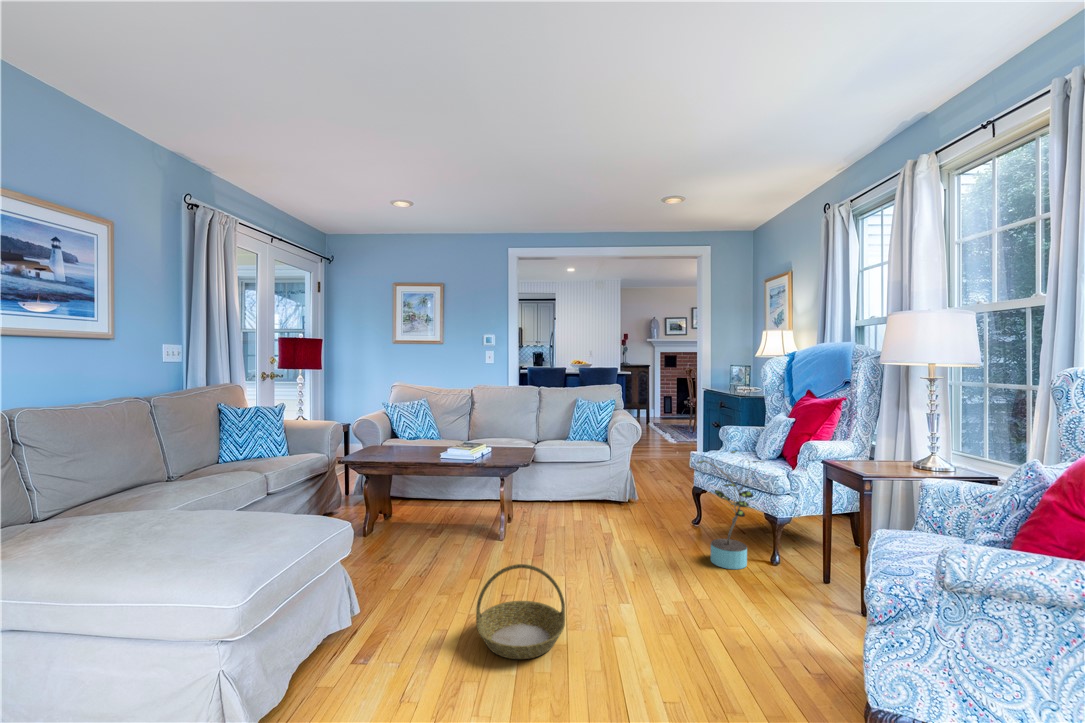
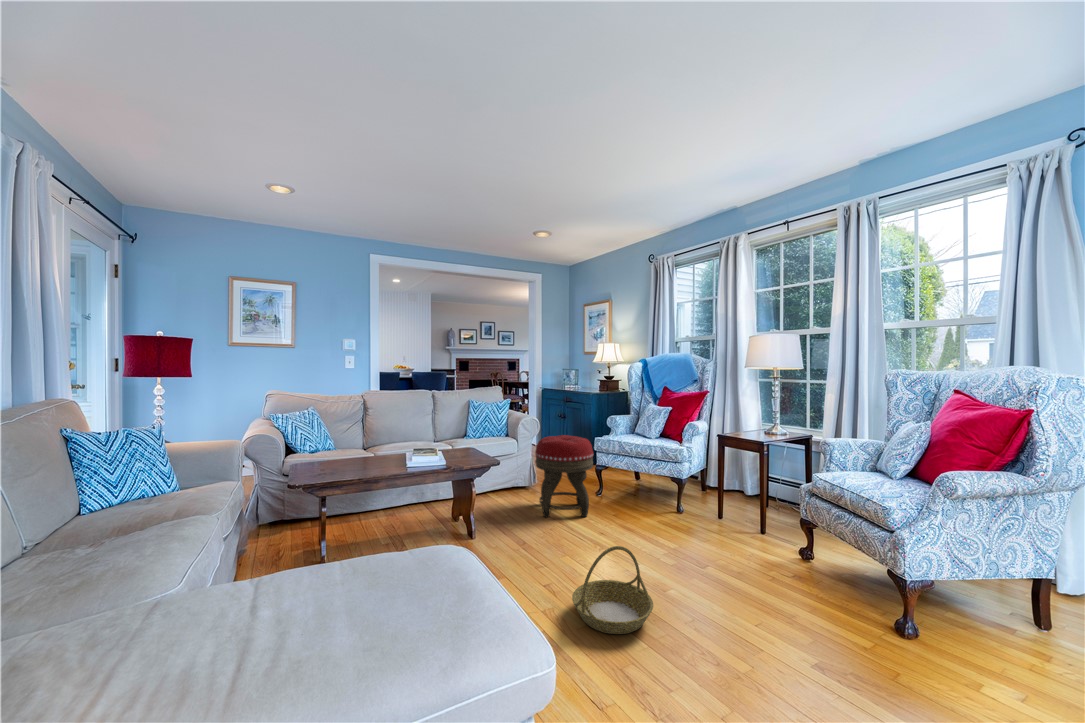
footstool: none [596,444,665,544] -> present [535,435,593,517]
potted plant: present [698,451,758,569] -> none [629,432,680,522]

